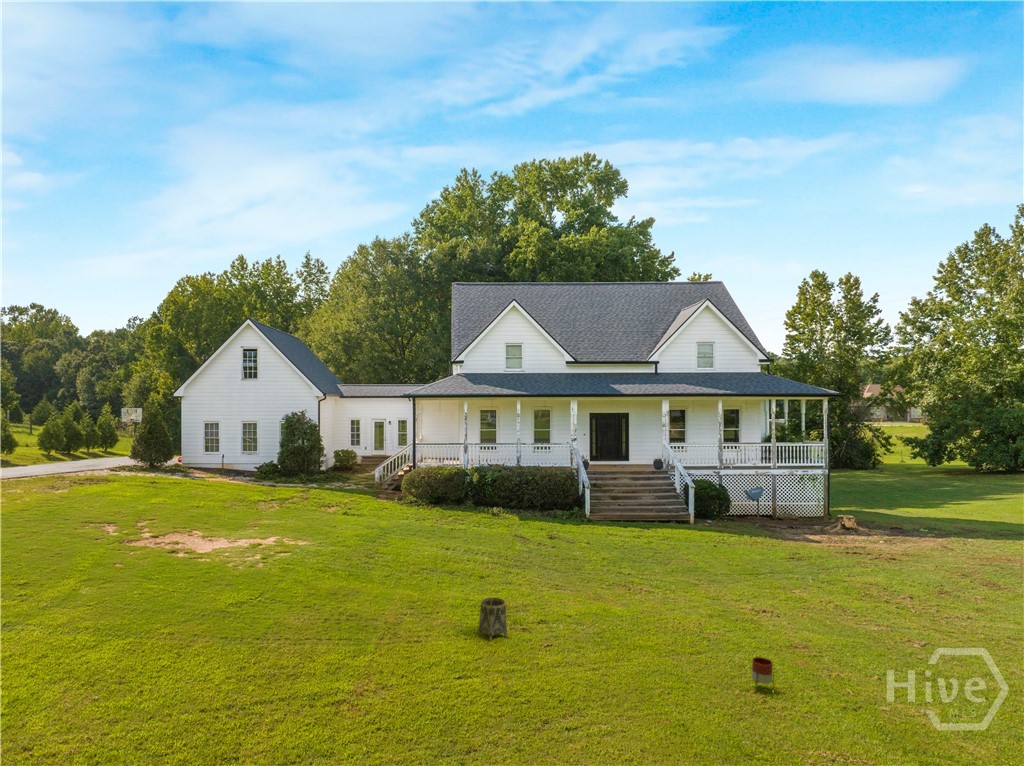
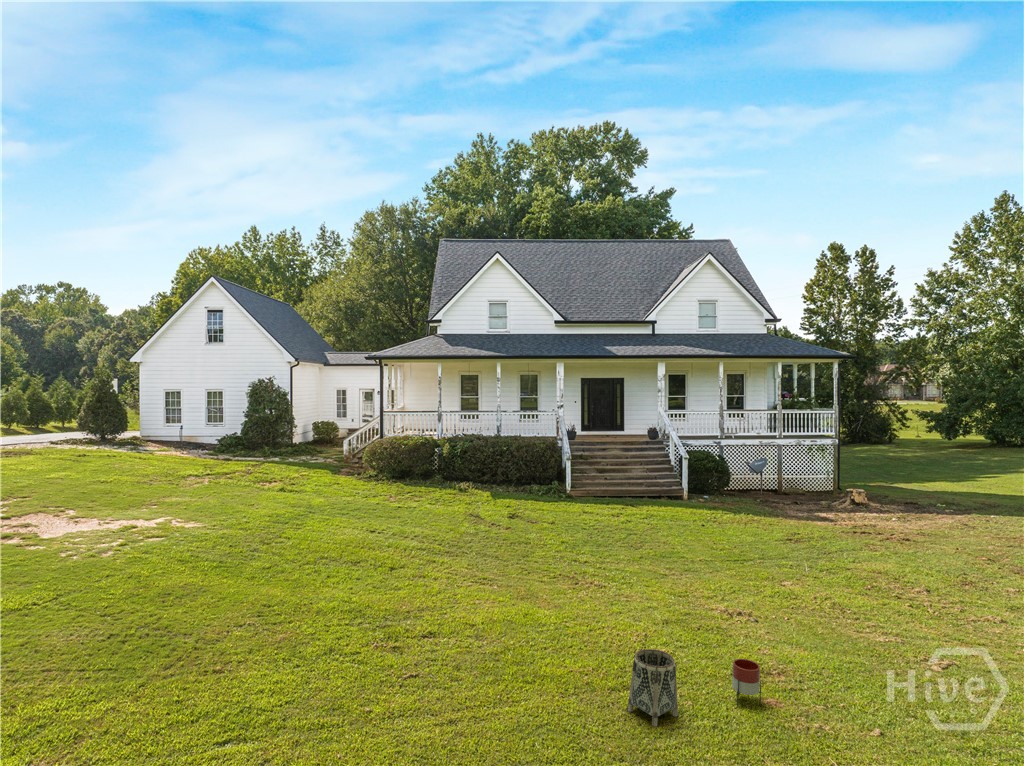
basket: present [478,598,507,641] -> present [628,649,678,727]

